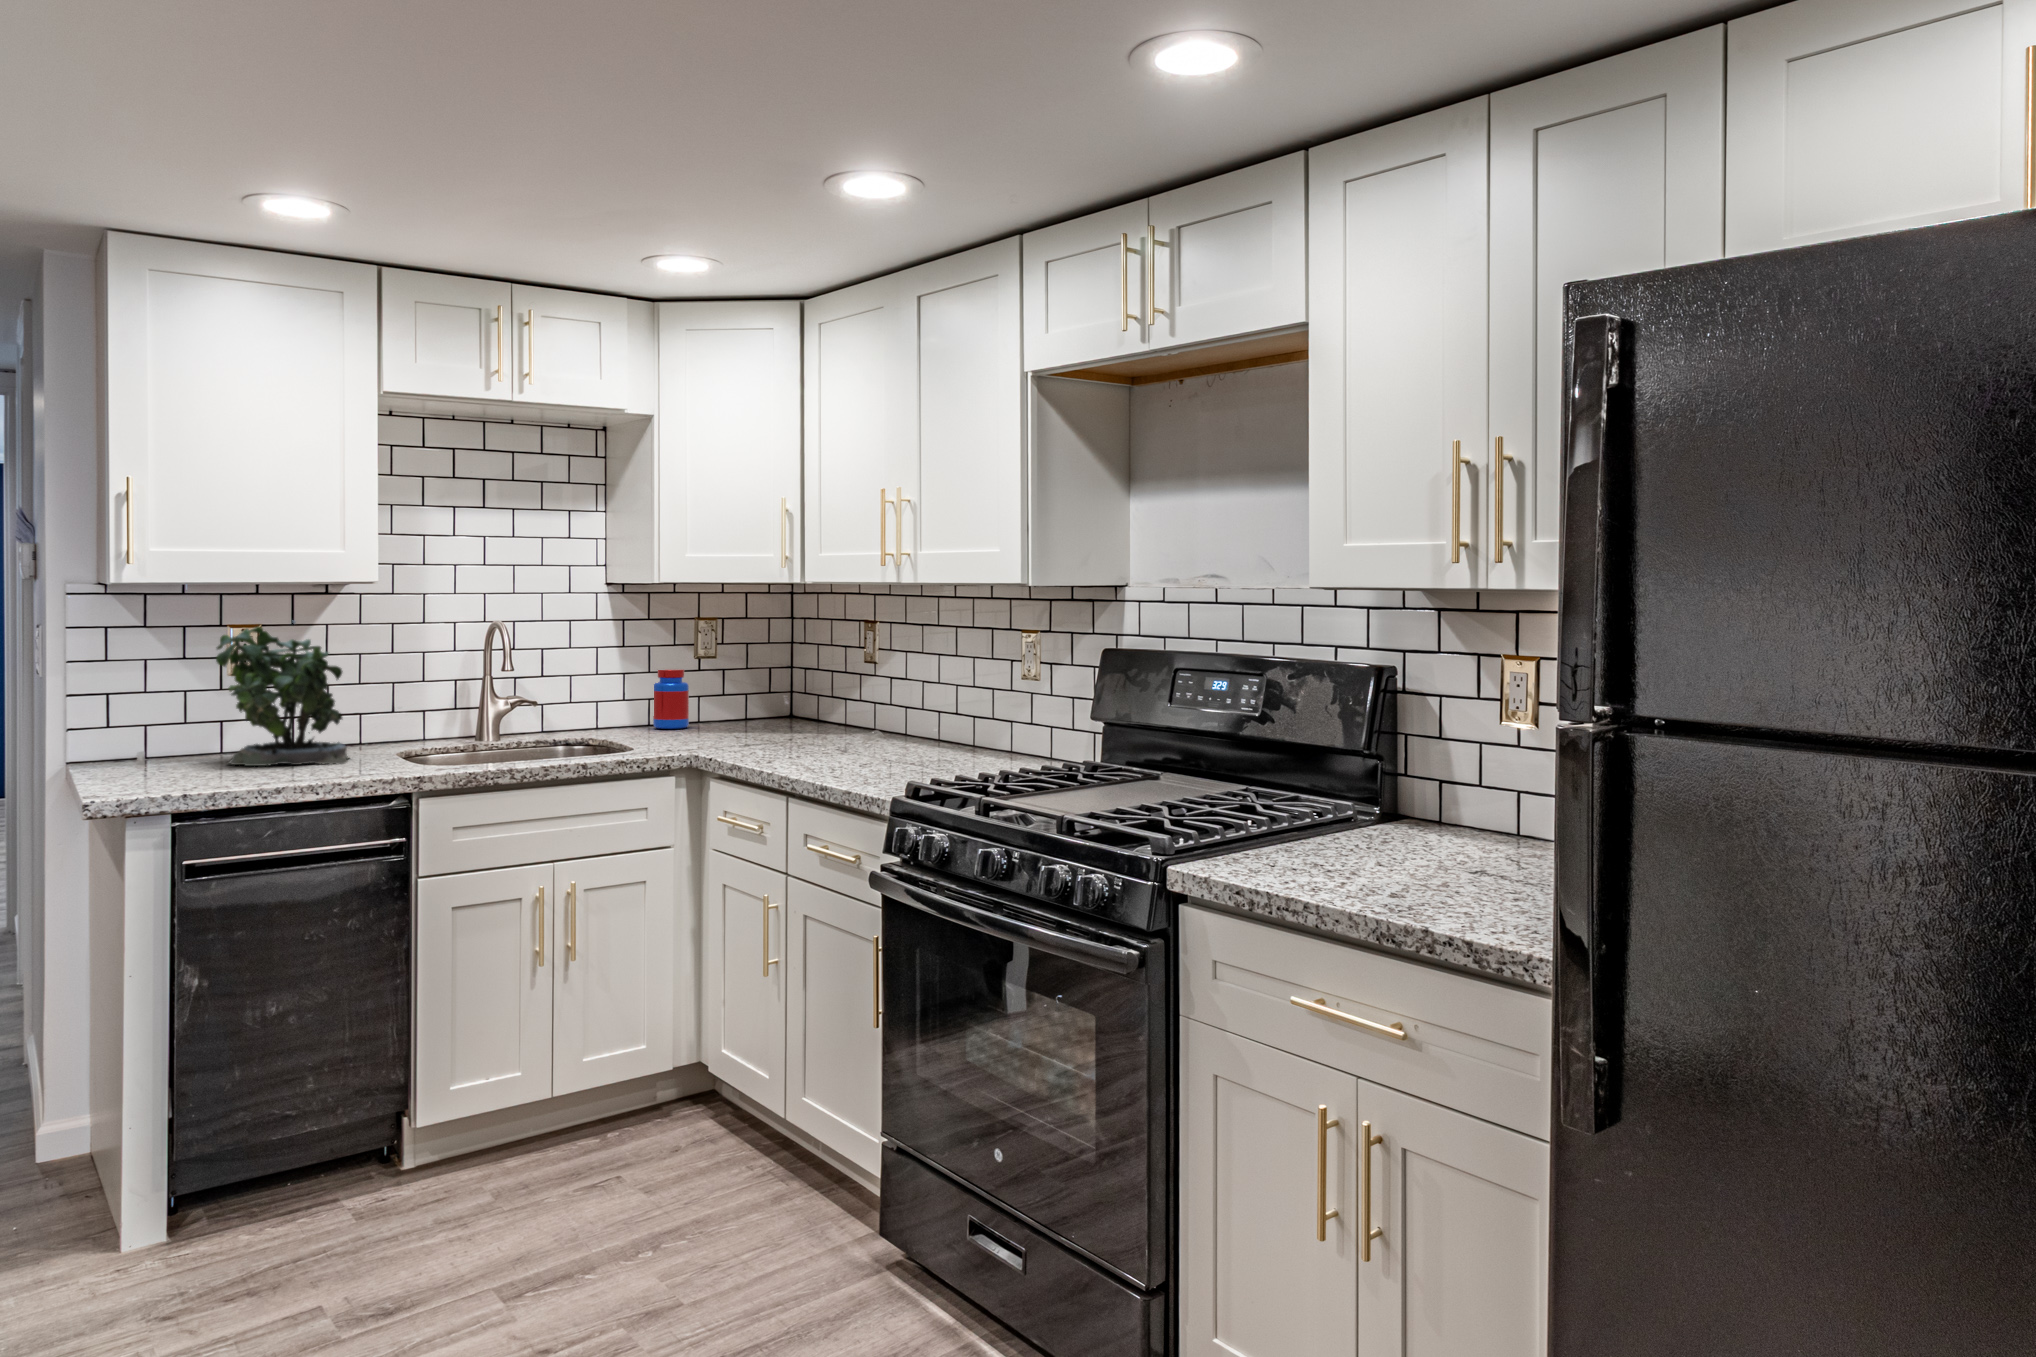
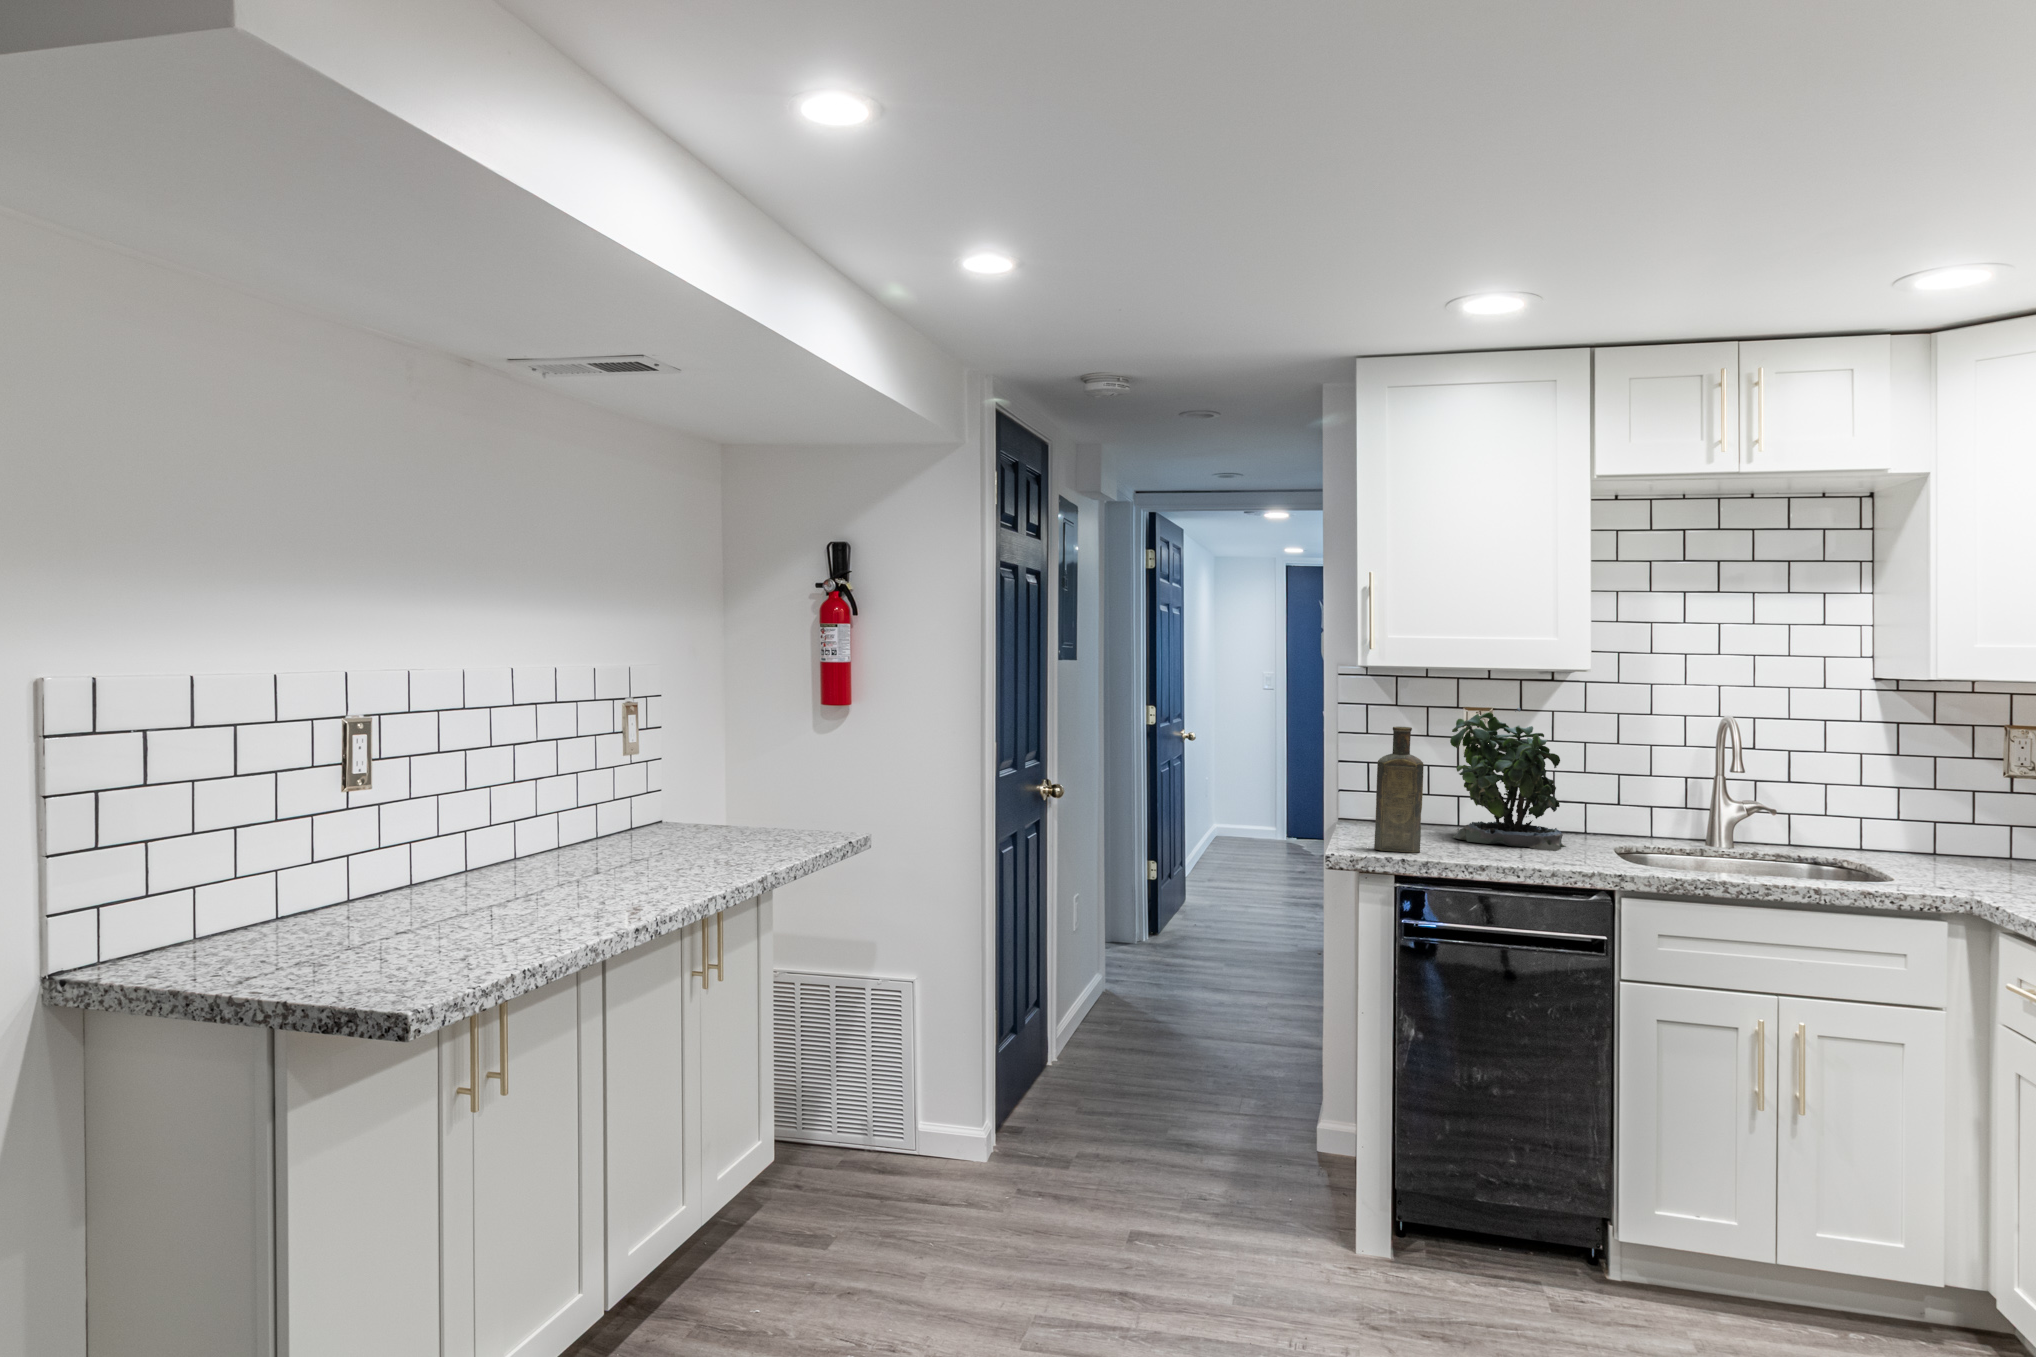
bottle: none [131,646,200,786] -> present [1374,727,1424,853]
jar: present [653,669,689,729] -> none [1936,783,1990,858]

